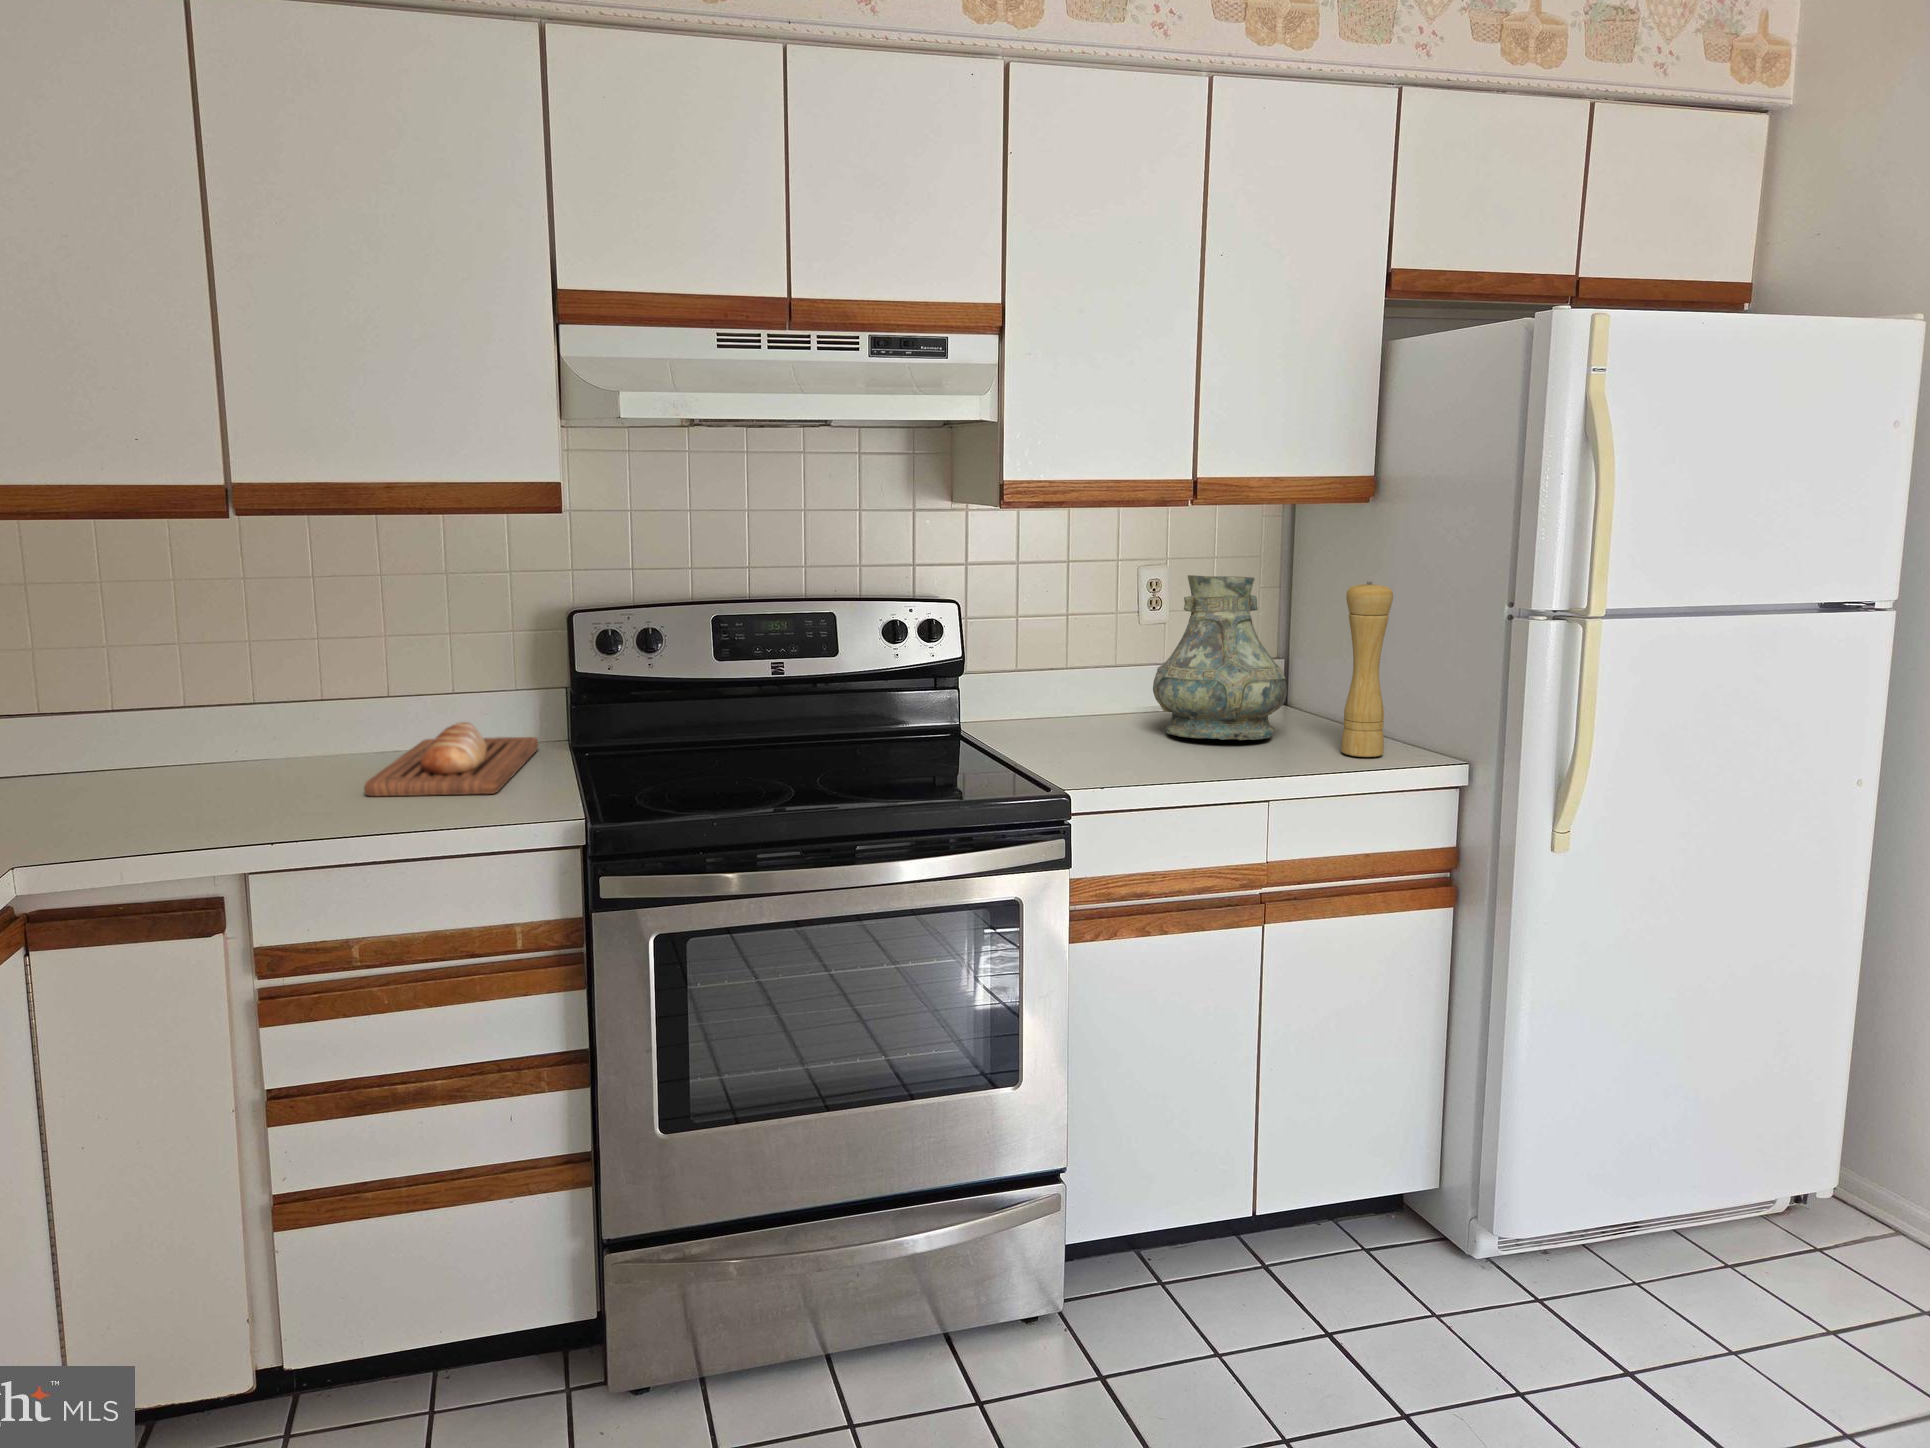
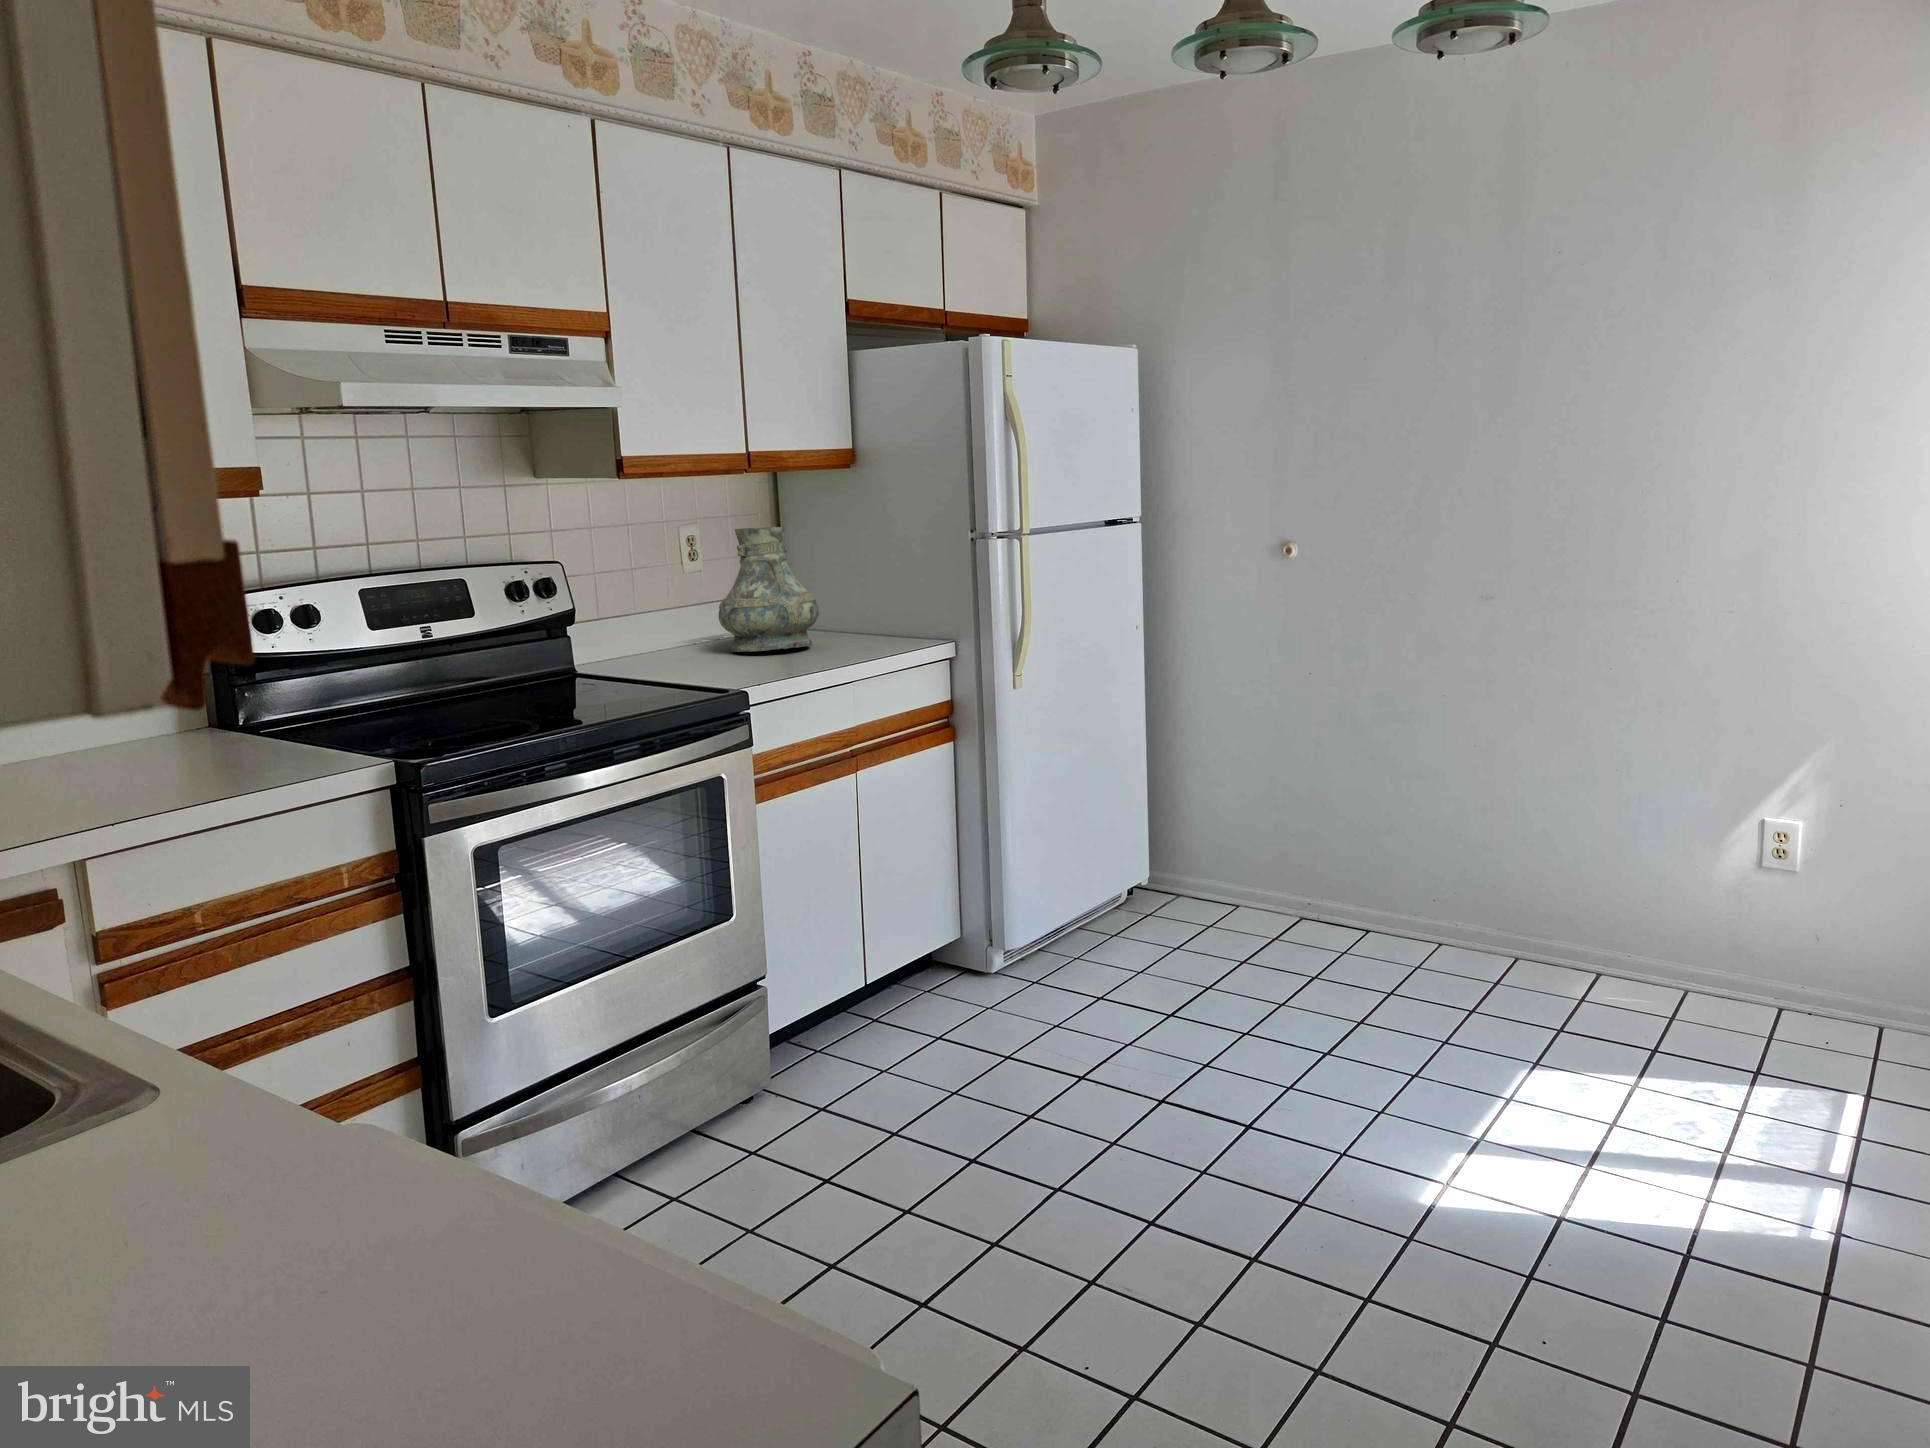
pepper mill: present [1341,582,1393,757] -> none [860,523,896,647]
bread loaf: present [364,722,538,796] -> none [59,716,247,788]

